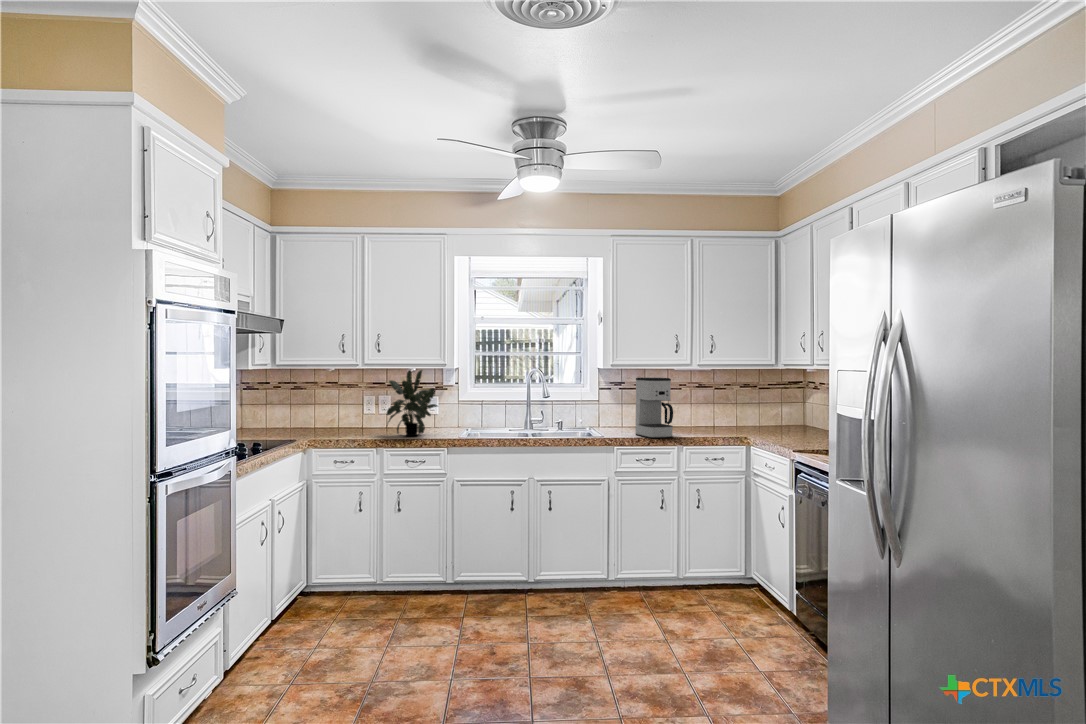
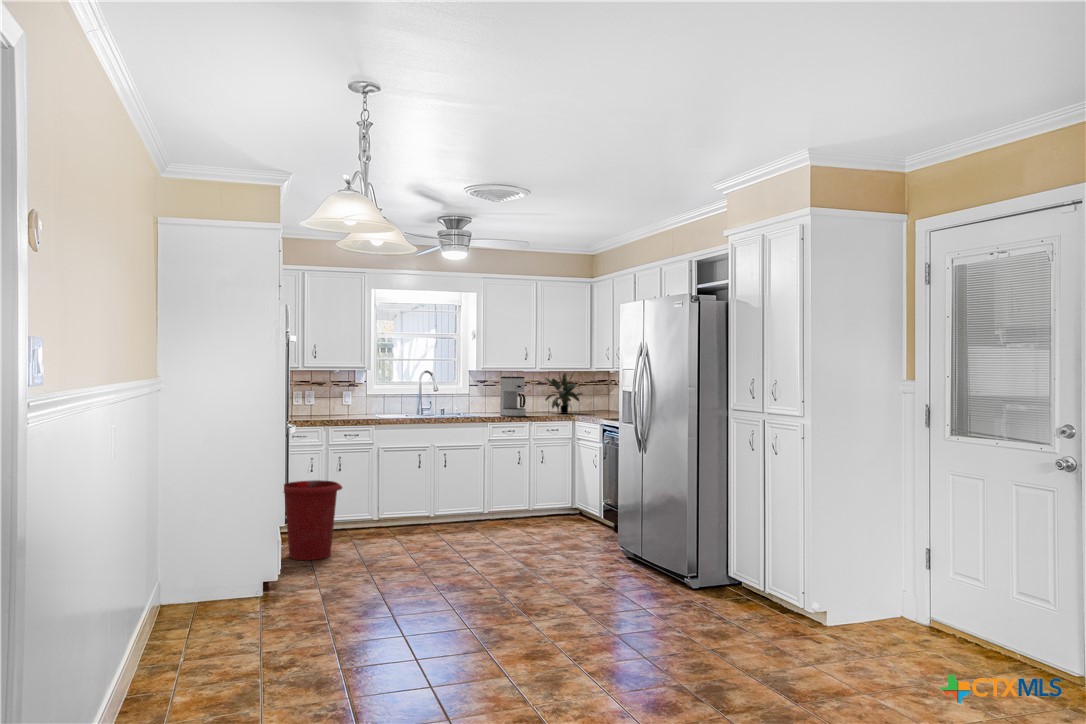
potted plant: present [387,370,437,436] -> present [545,373,582,414]
waste bin: none [245,541,349,681] -> present [284,480,342,560]

